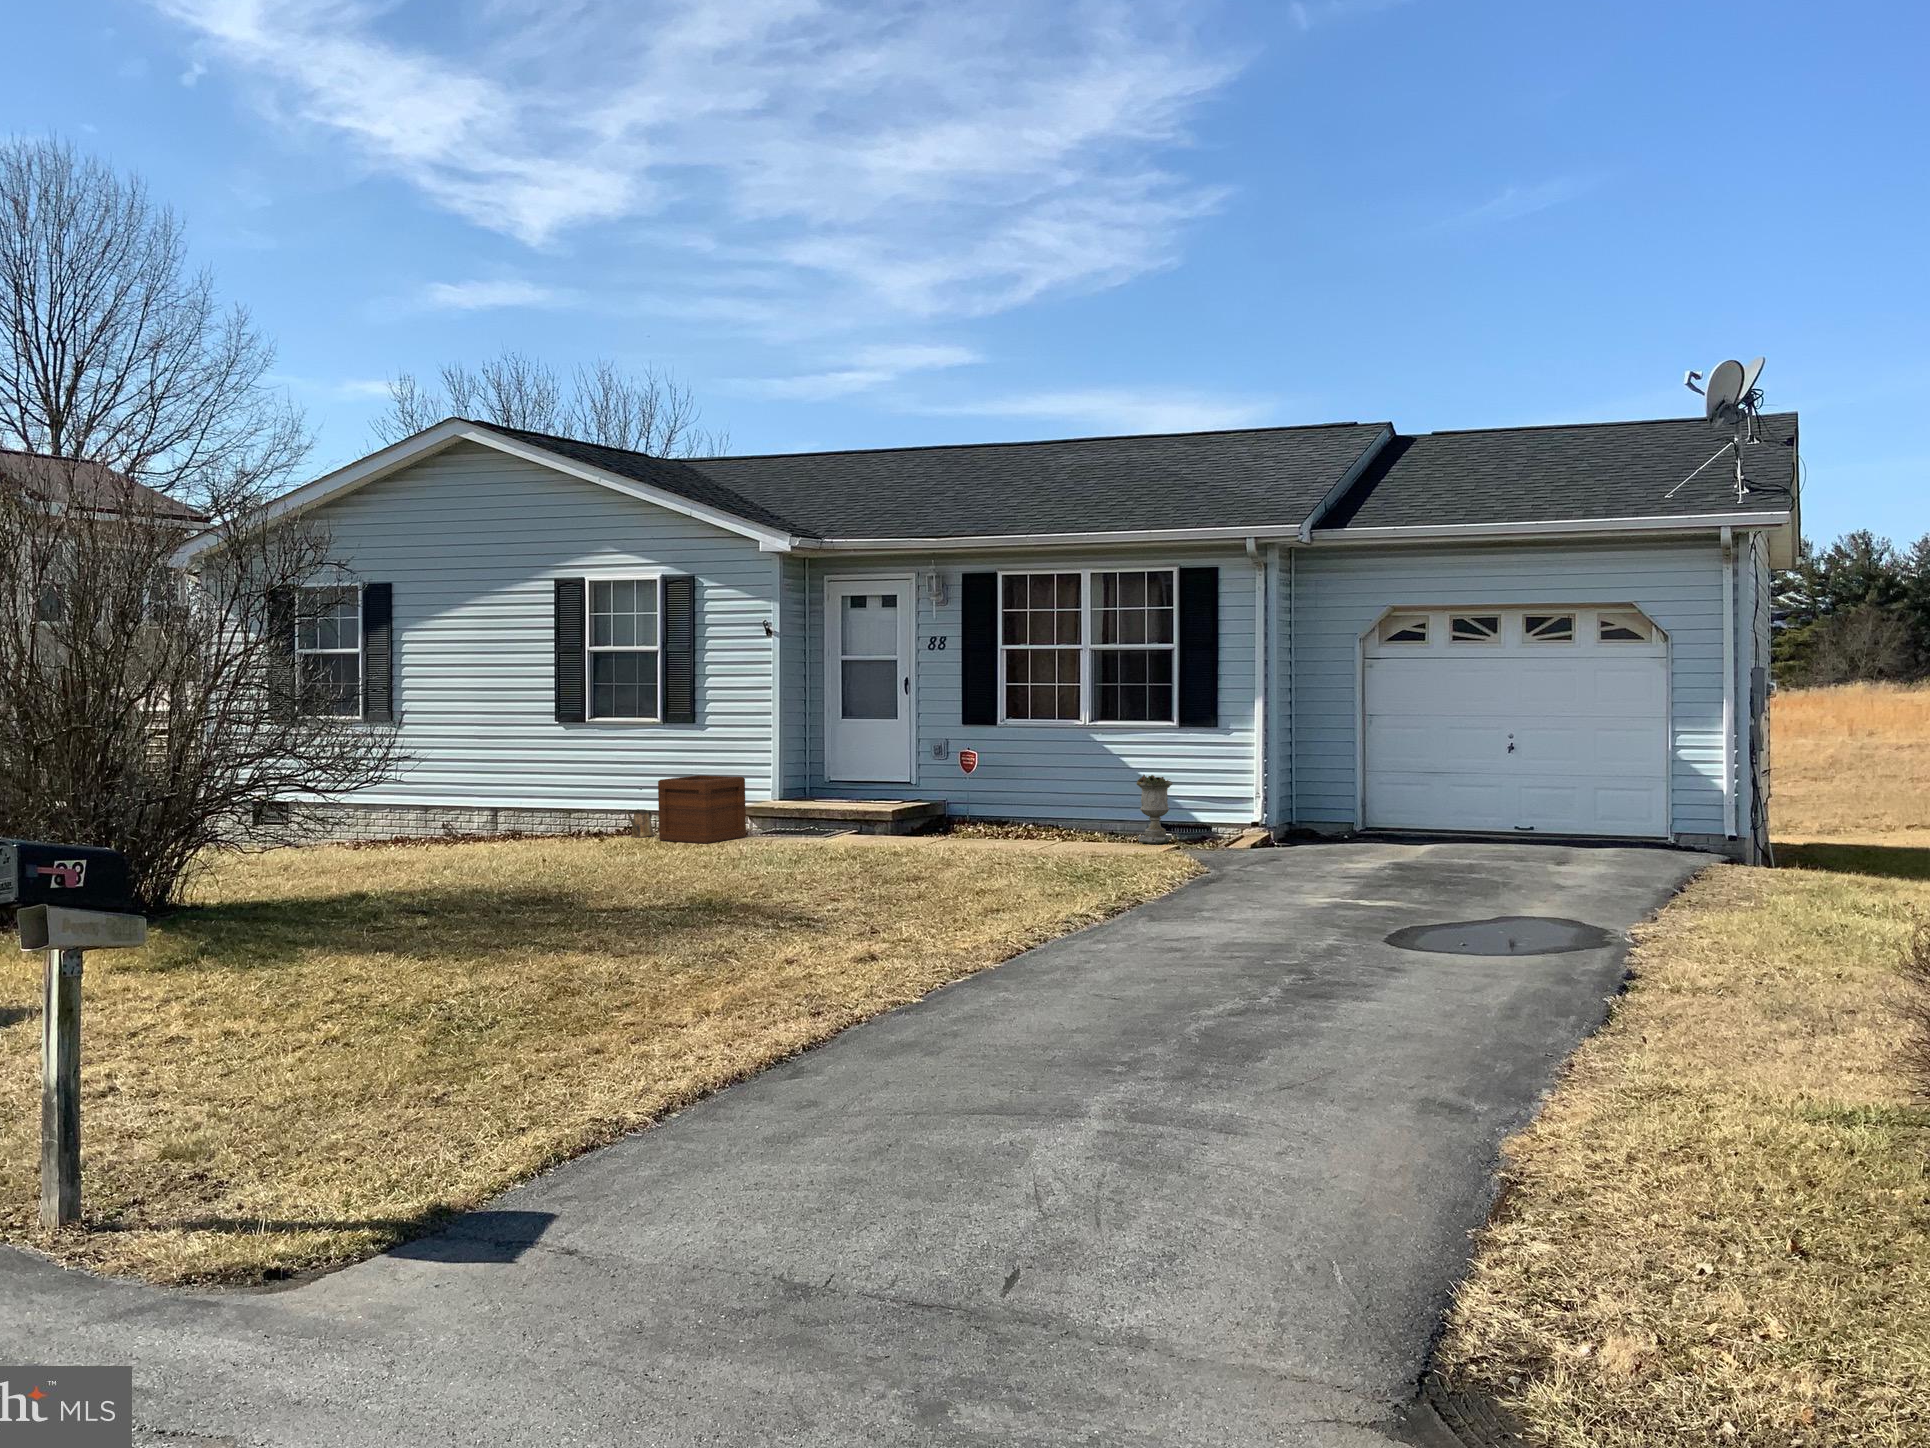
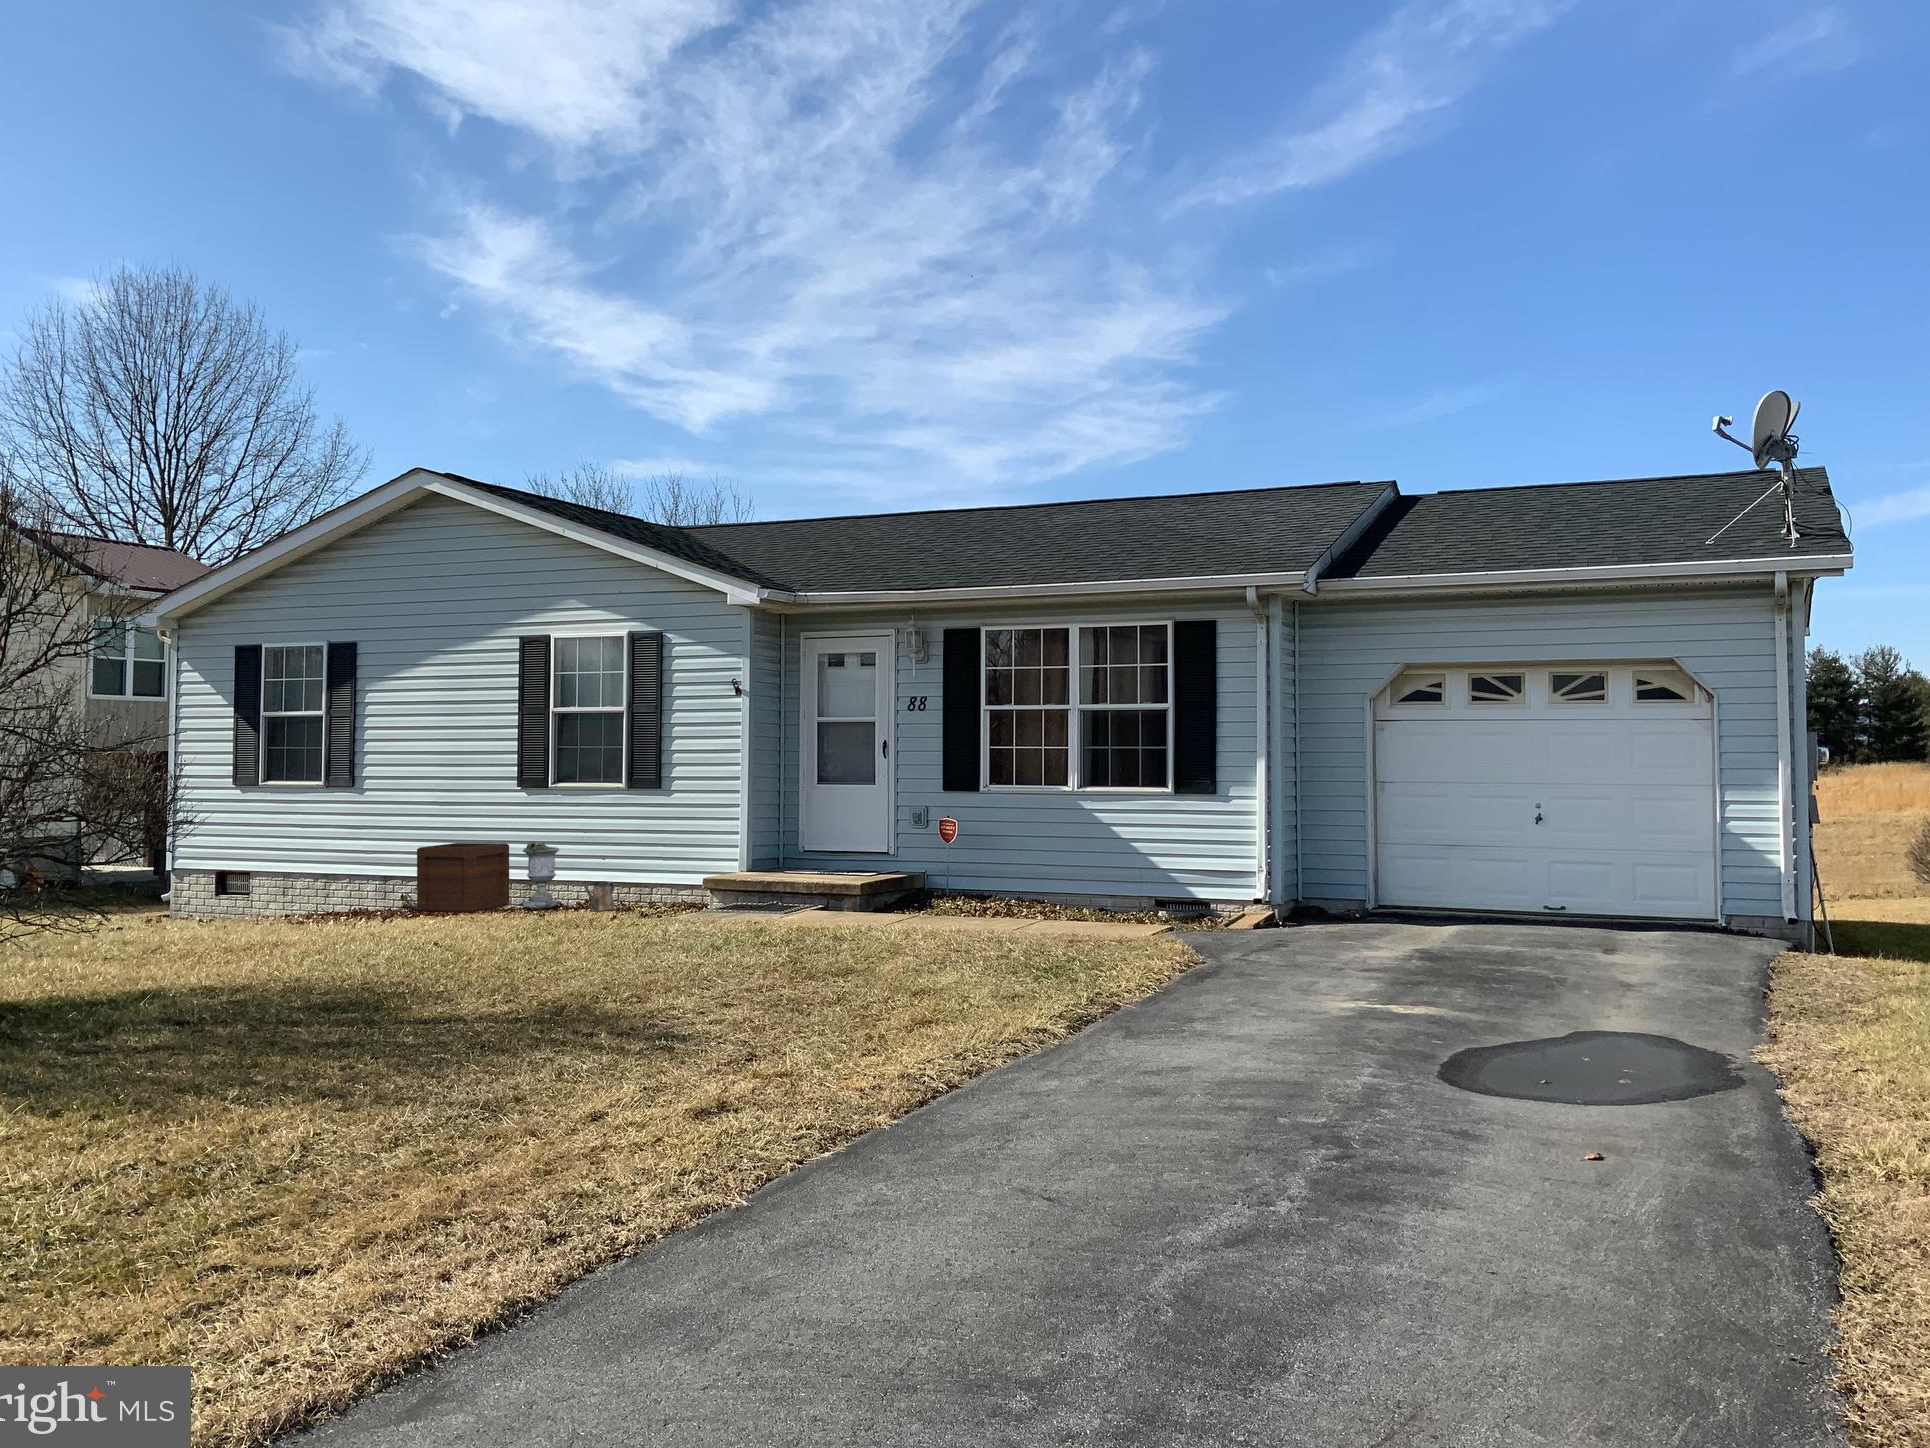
wooden crate: present [658,775,746,844] -> present [417,843,509,912]
planter: present [1136,775,1173,844] -> present [522,841,560,909]

